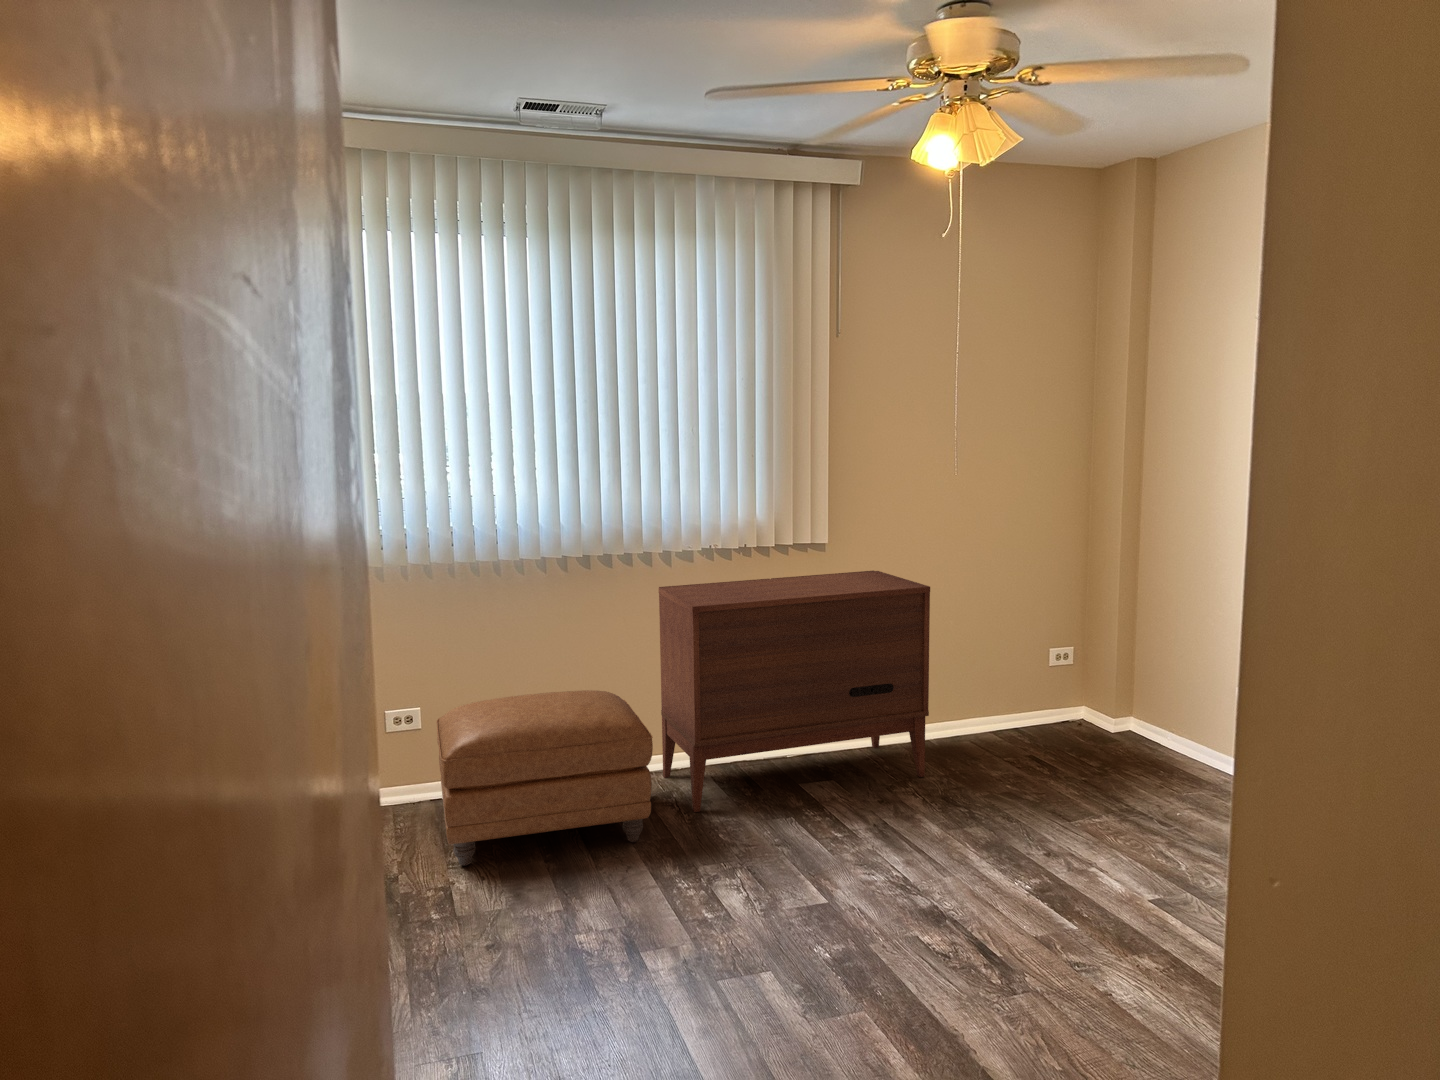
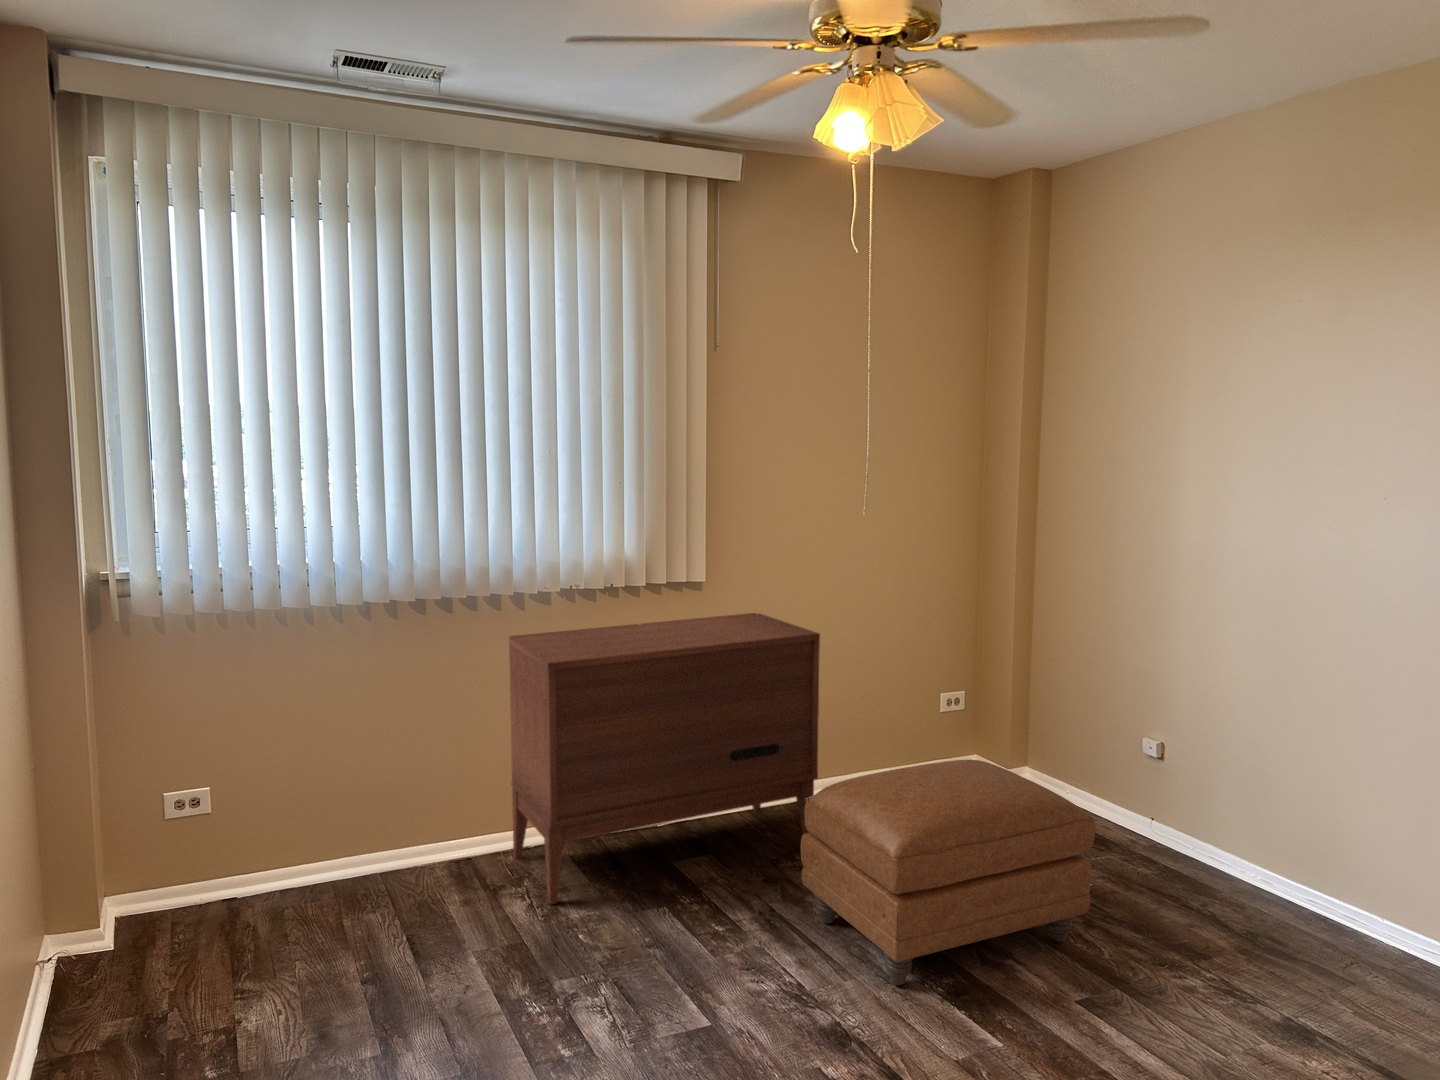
ottoman: present [436,690,653,866] -> present [800,760,1095,985]

